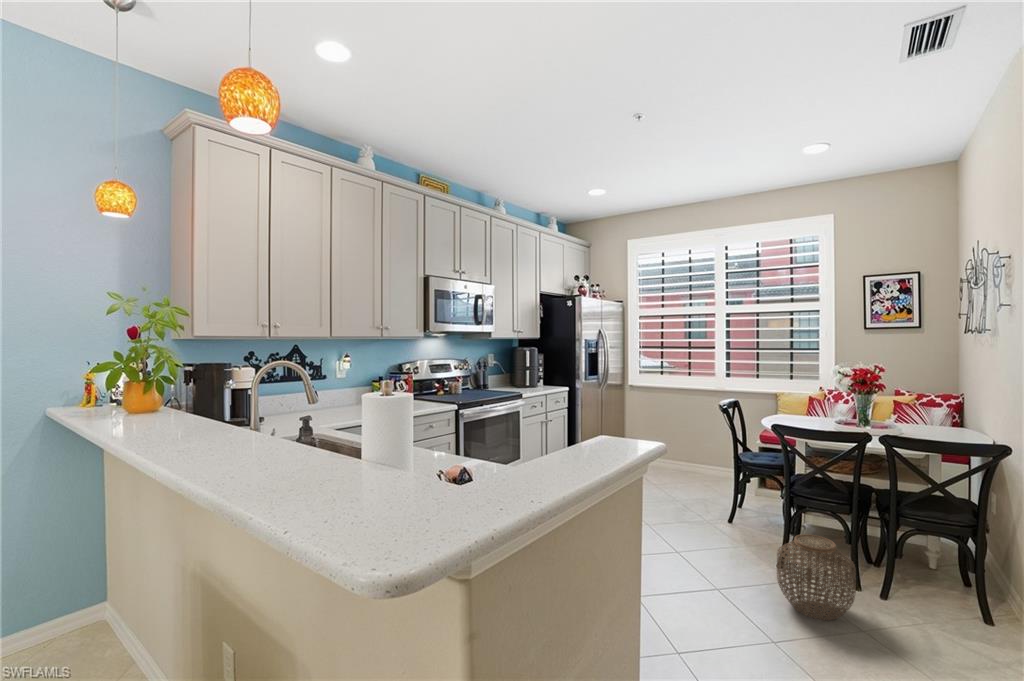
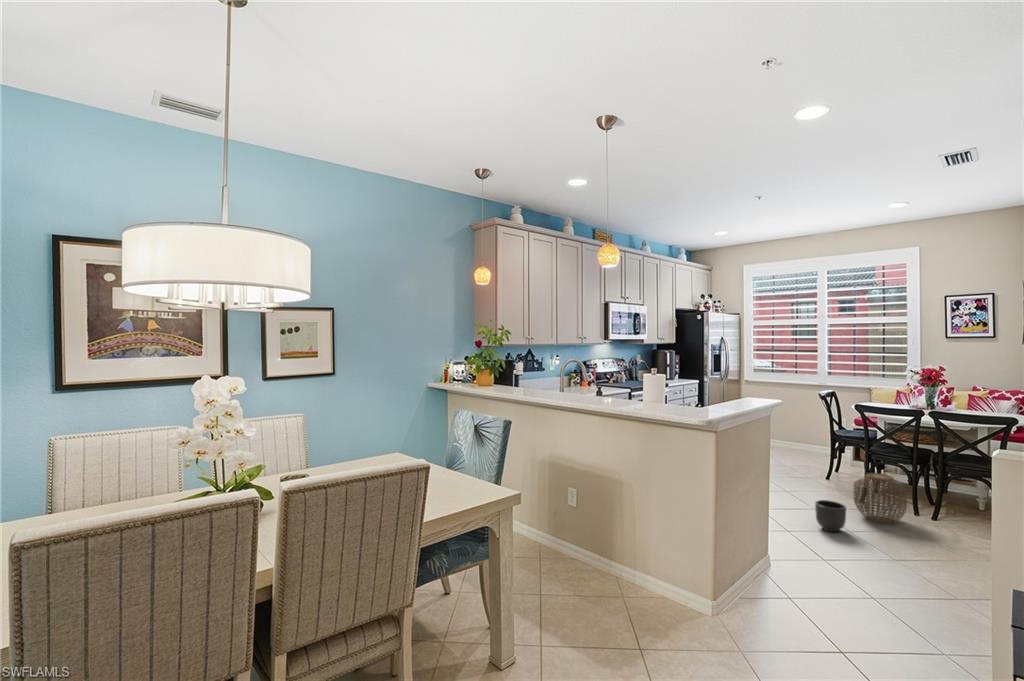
planter: none [725,592,774,653] -> present [815,500,846,532]

